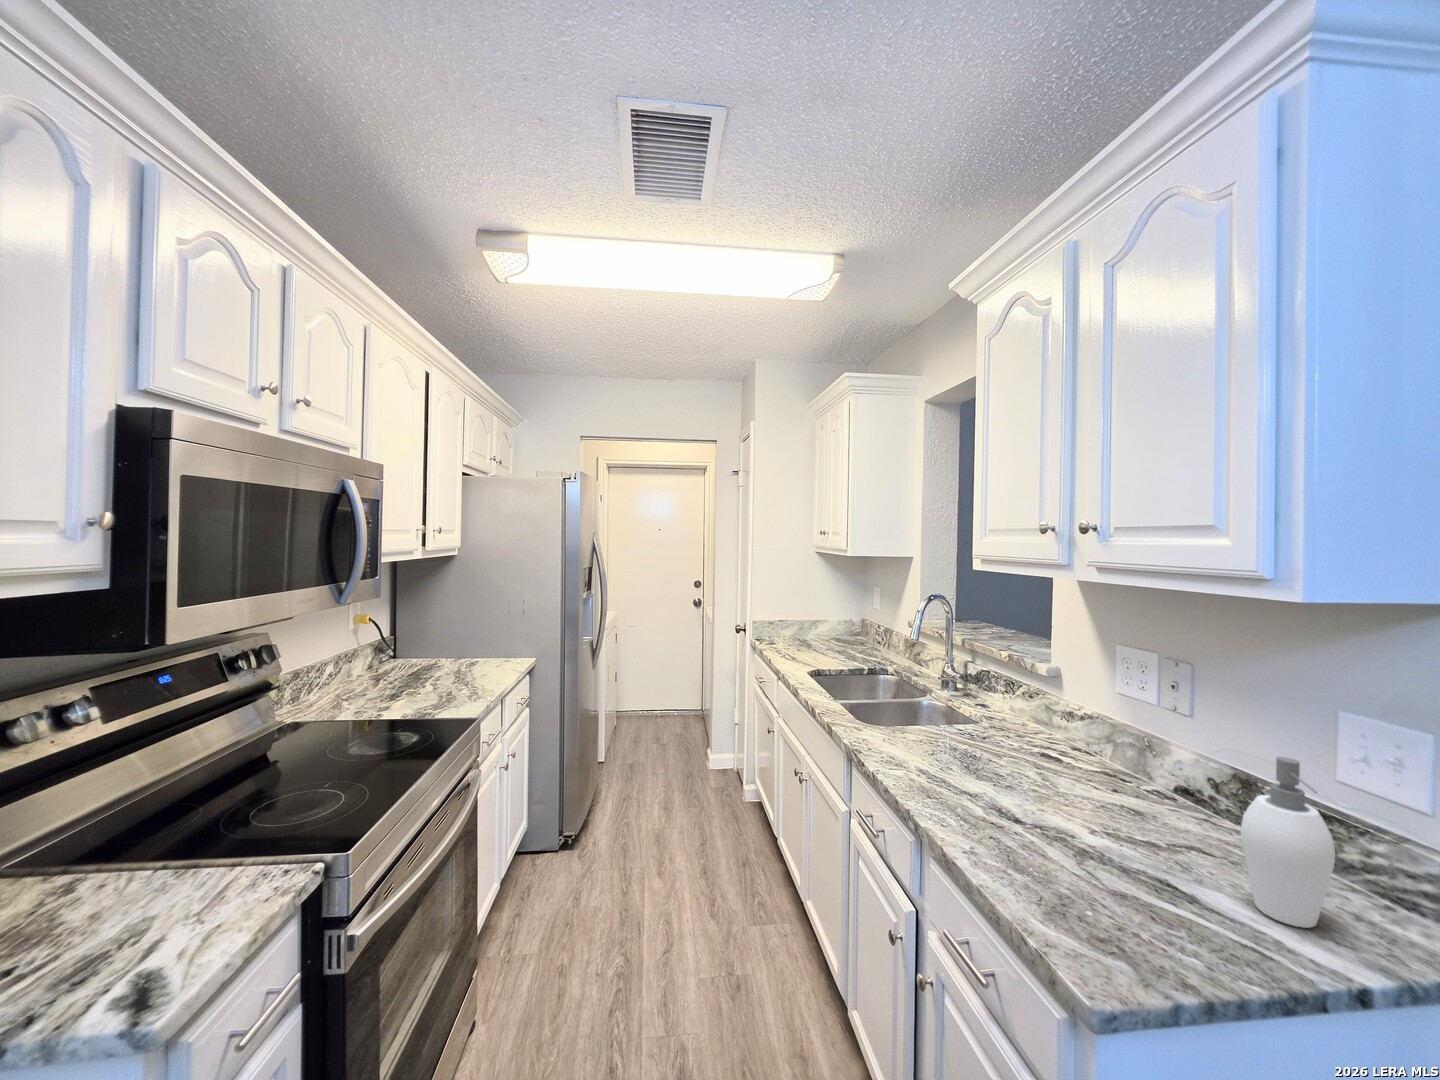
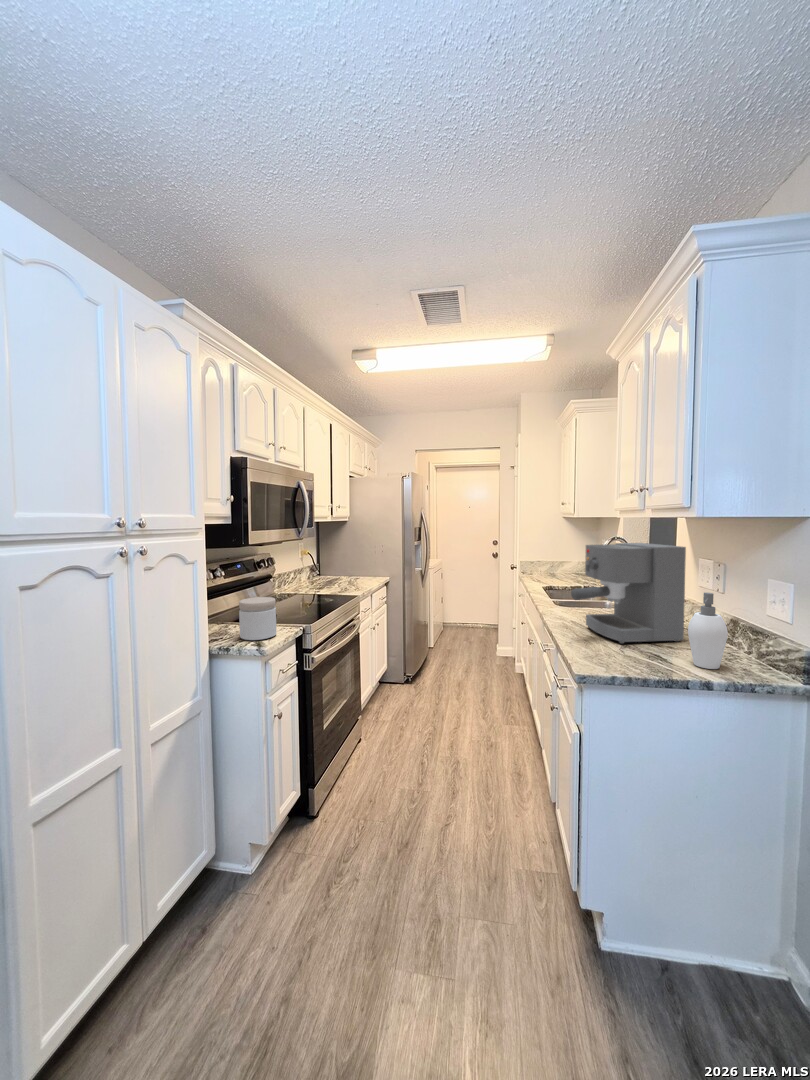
coffee maker: none [961,623,1162,845] -> present [571,543,686,644]
jar: none [102,795,240,954] -> present [239,597,277,640]

